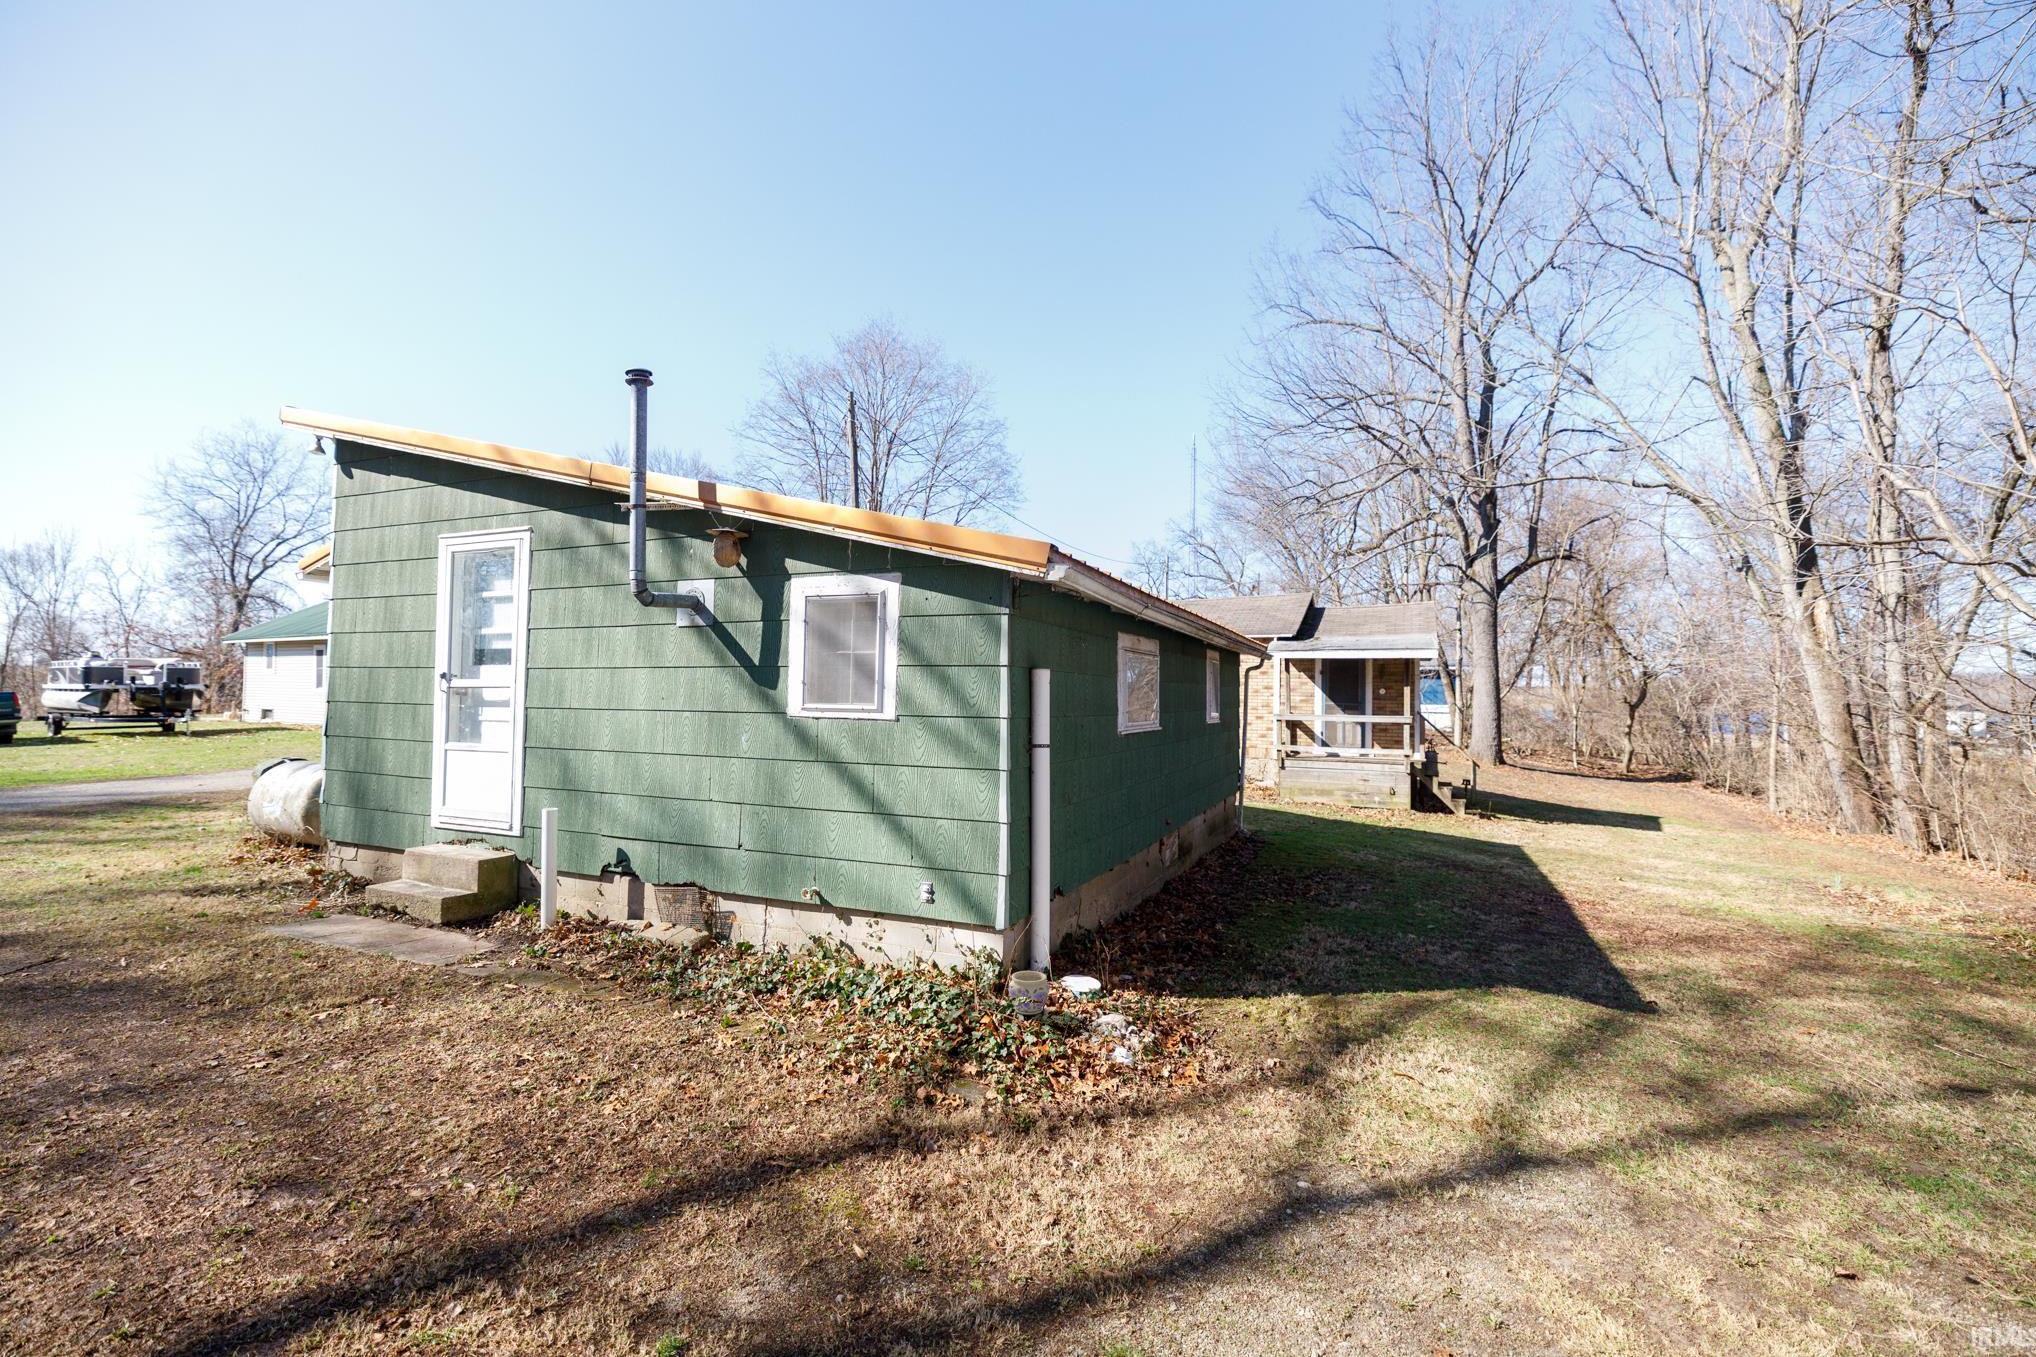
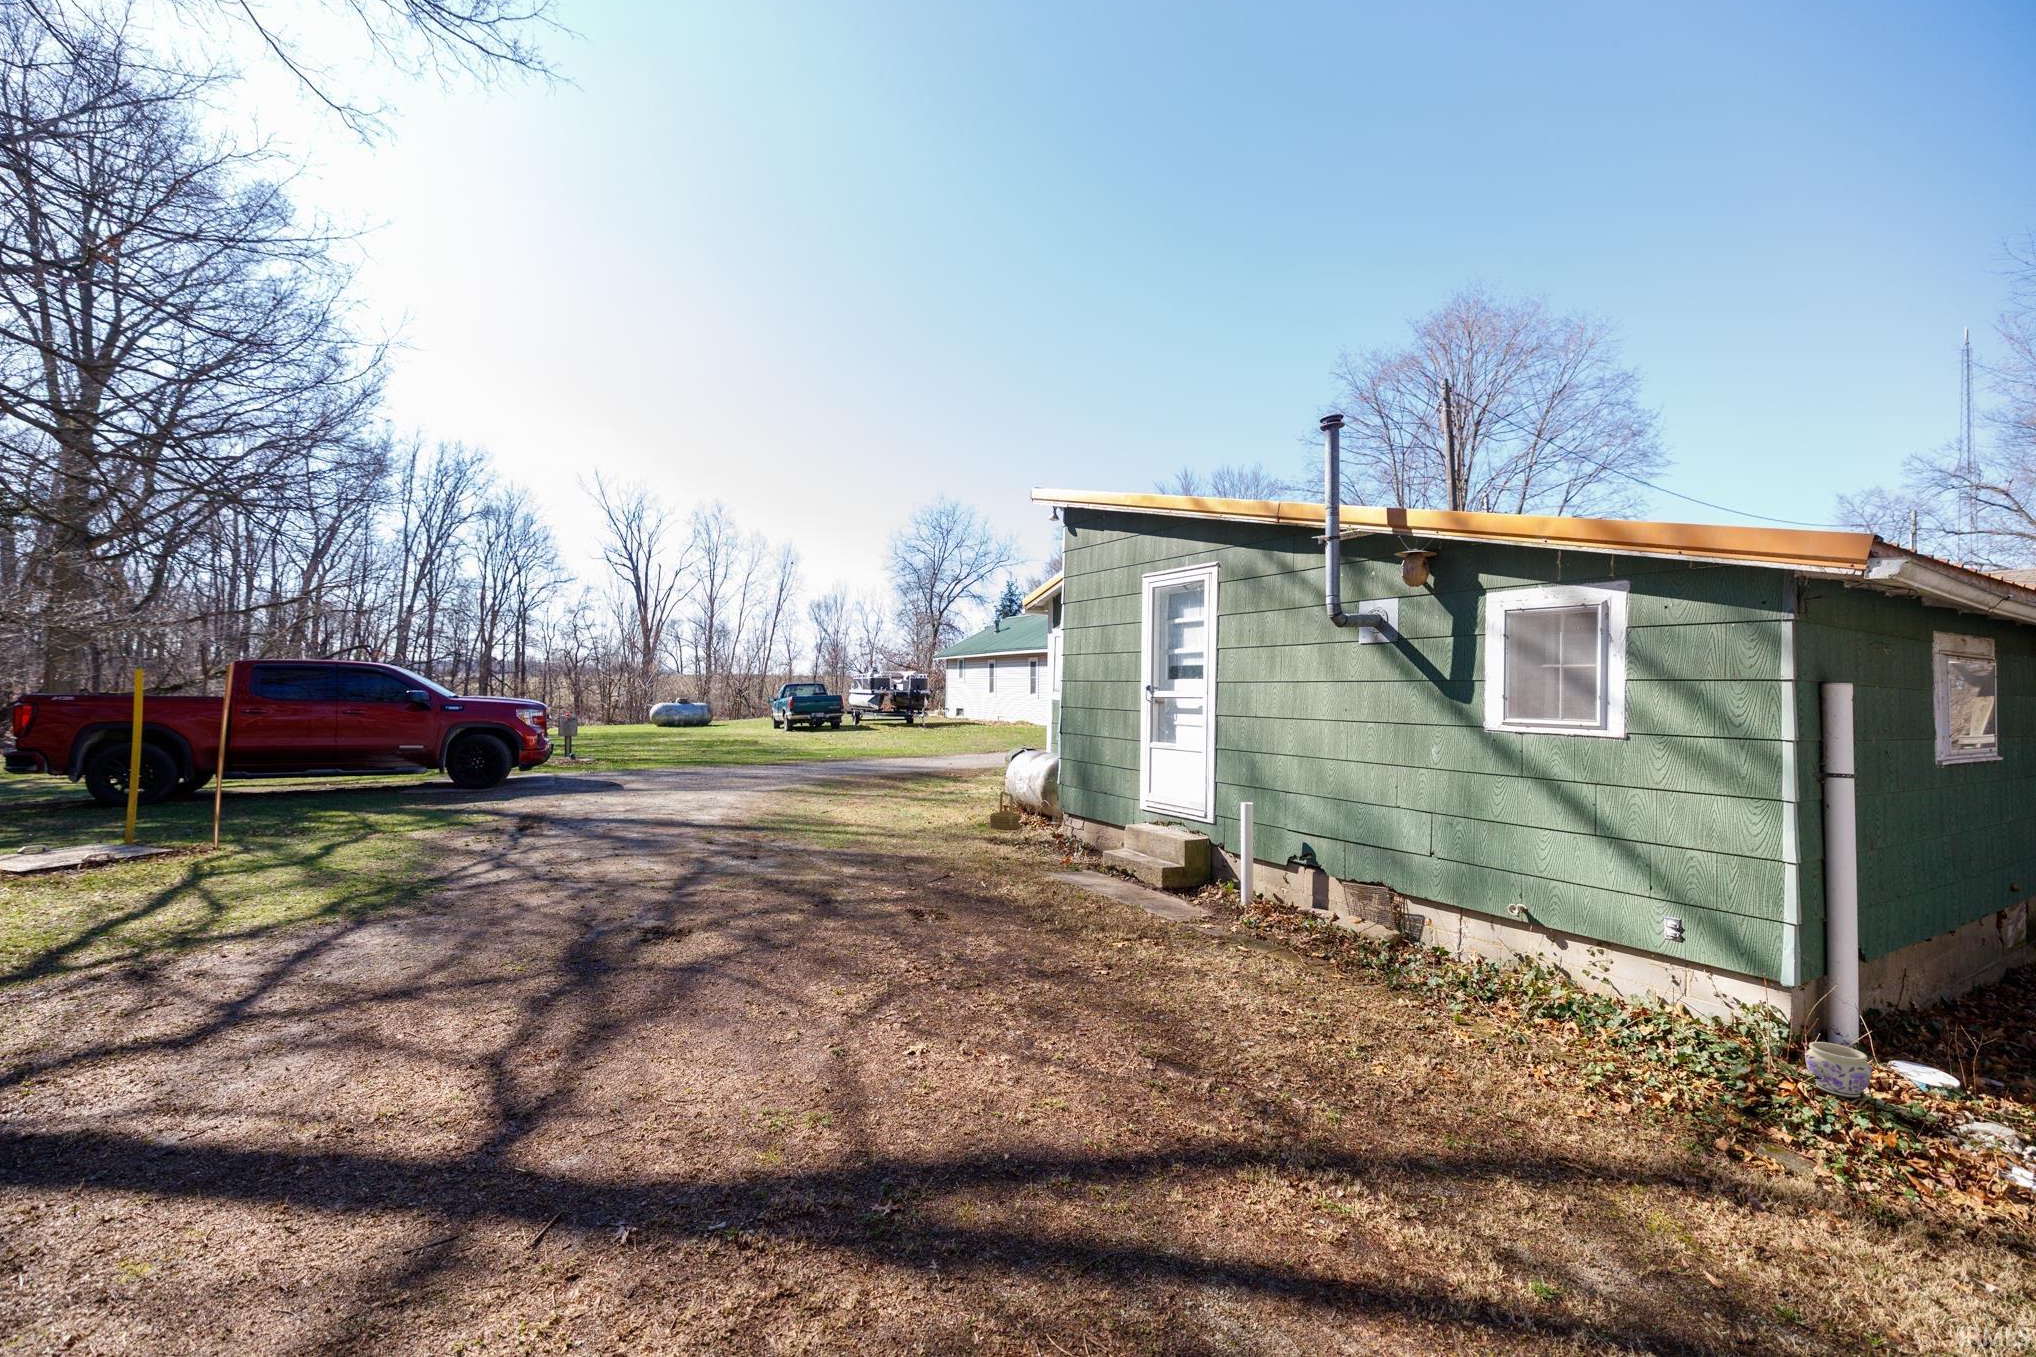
woven basket: none [213,819,273,872] -> present [990,791,1021,829]

